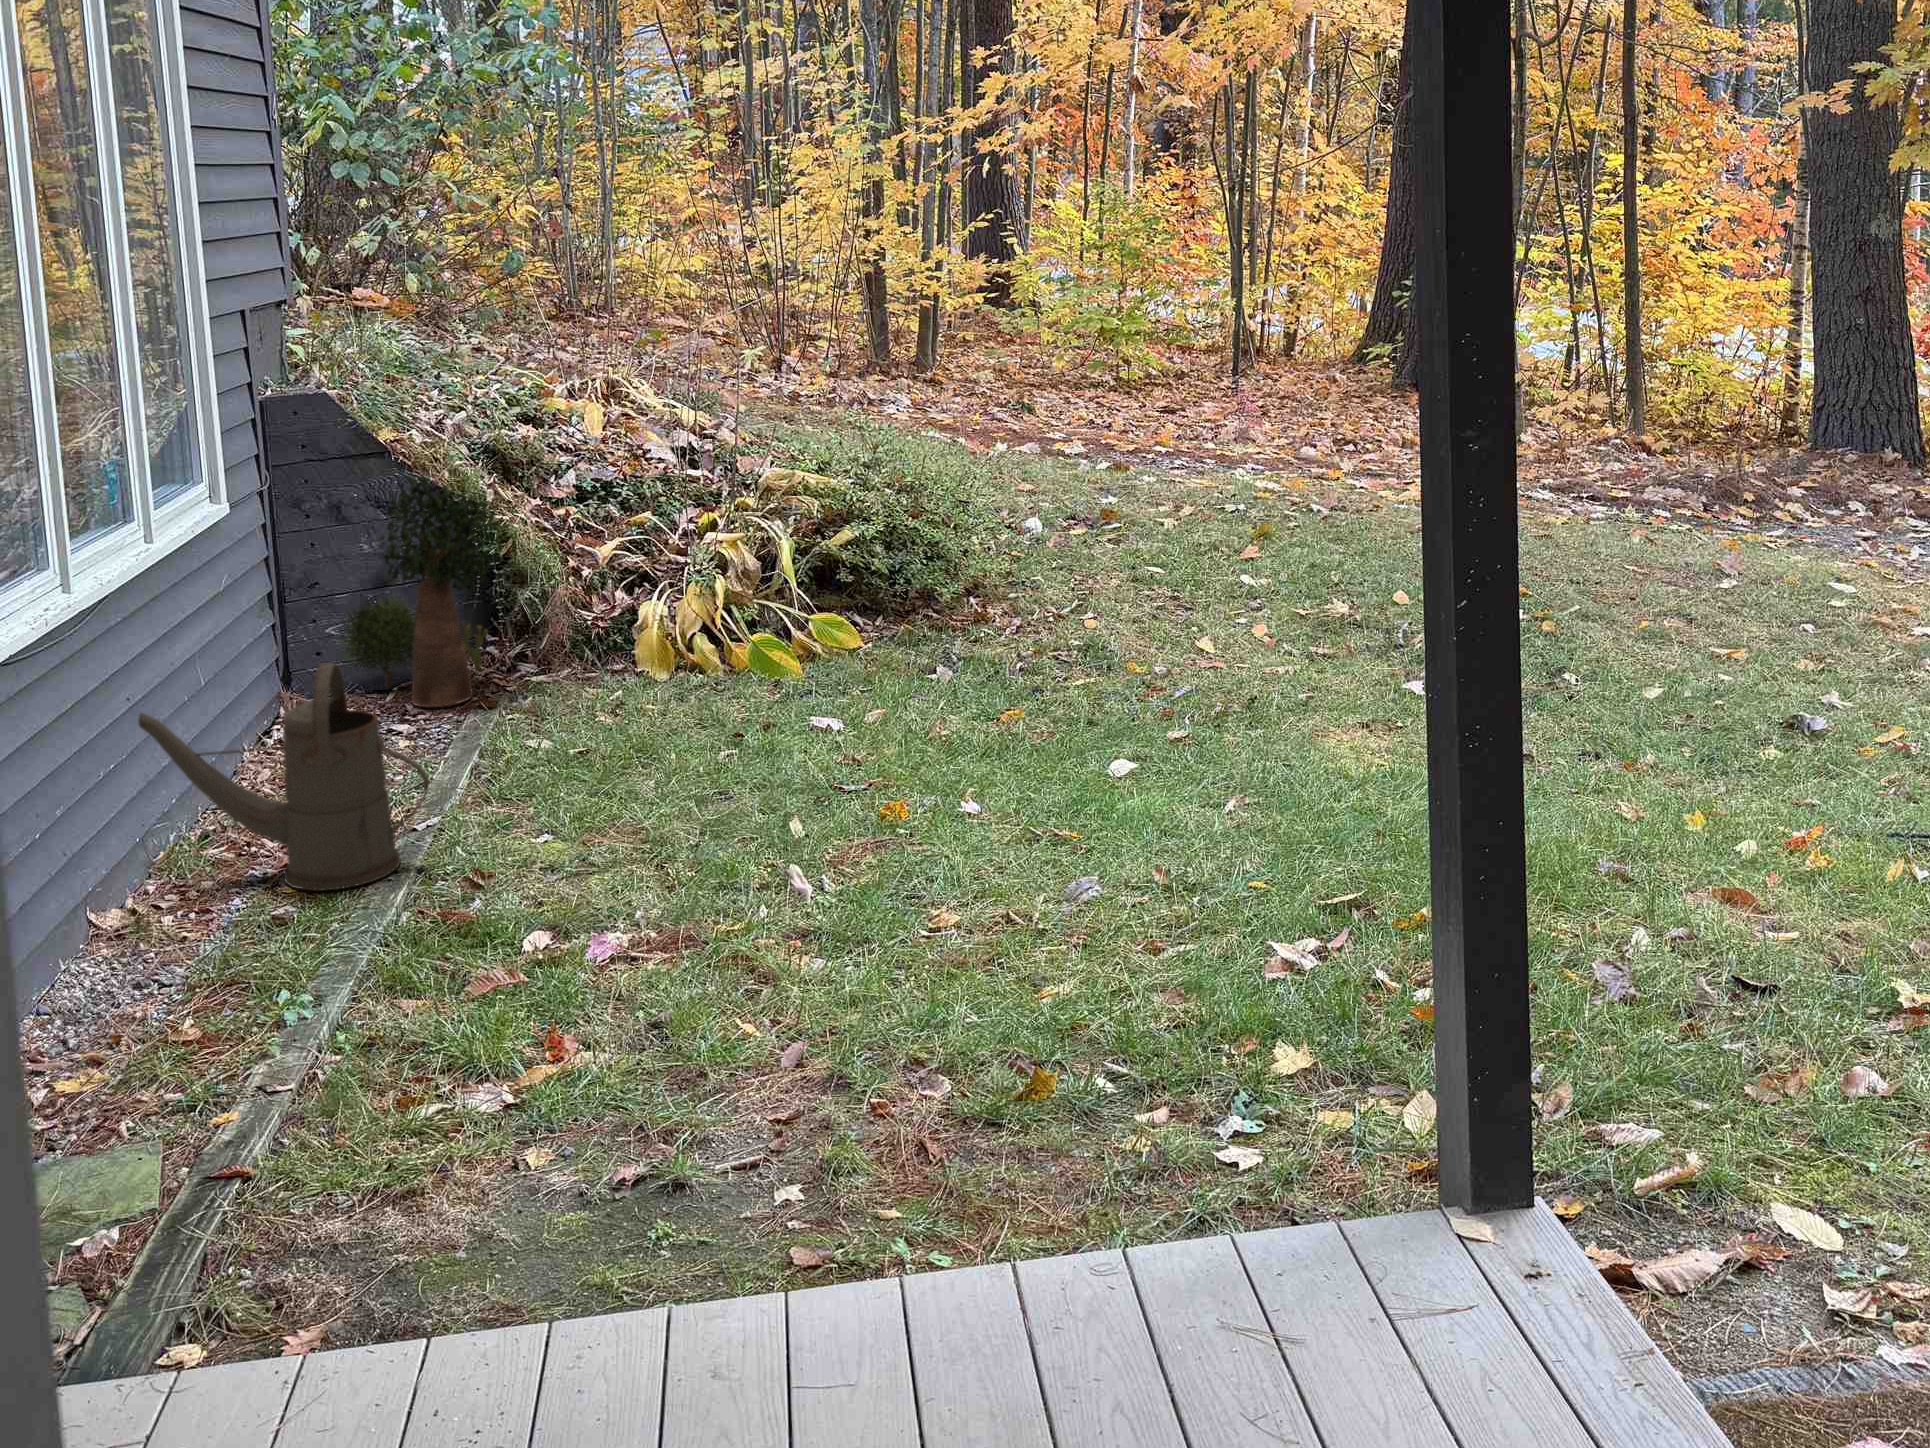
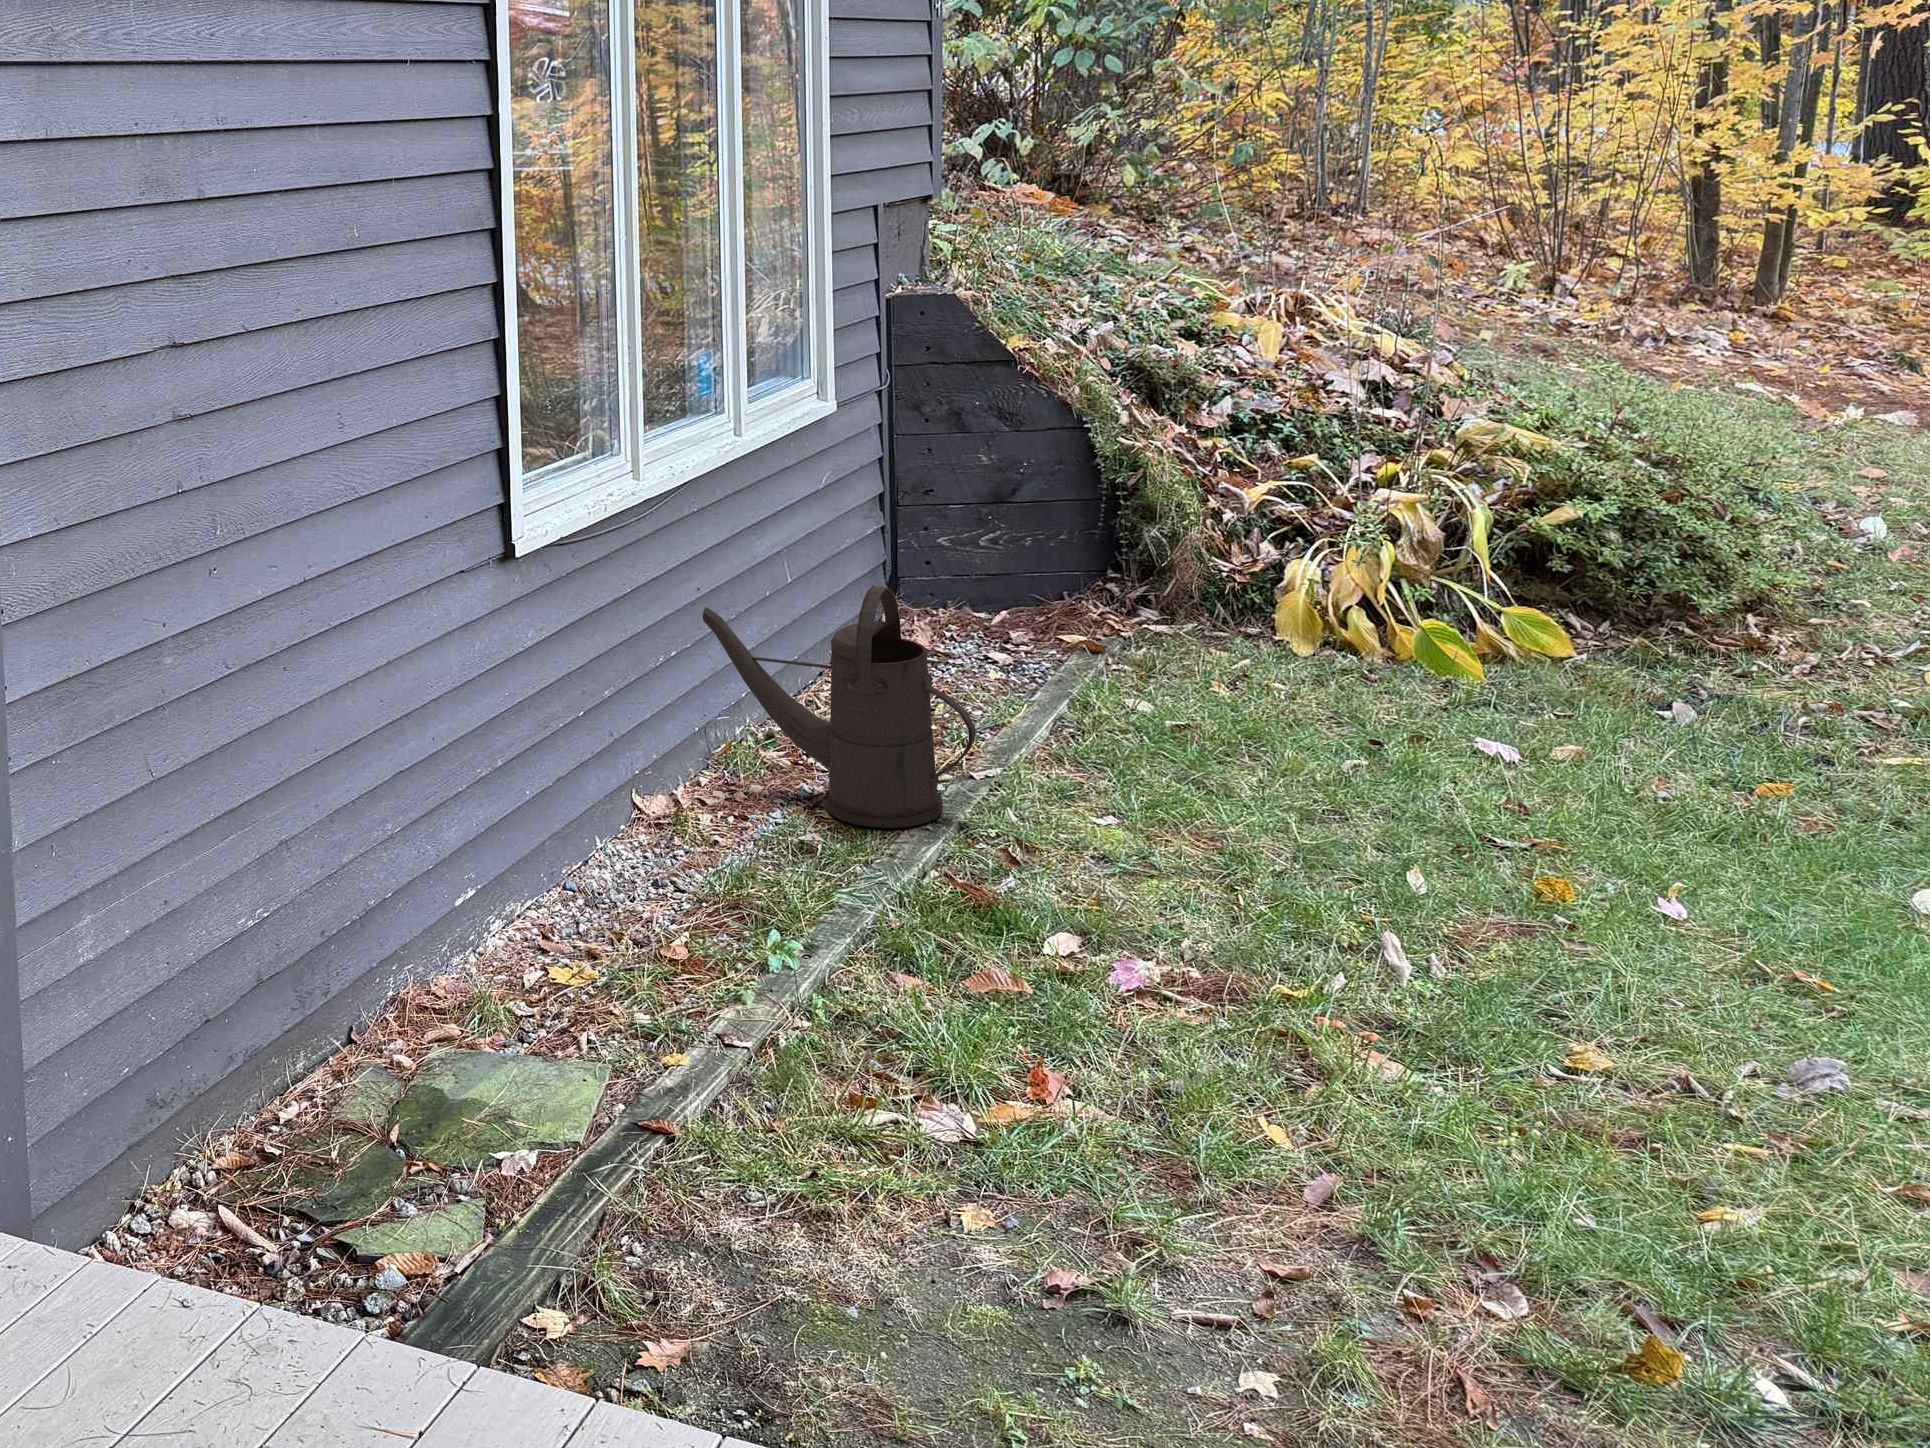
potted plant: present [339,476,502,707] -> none [945,389,1126,644]

